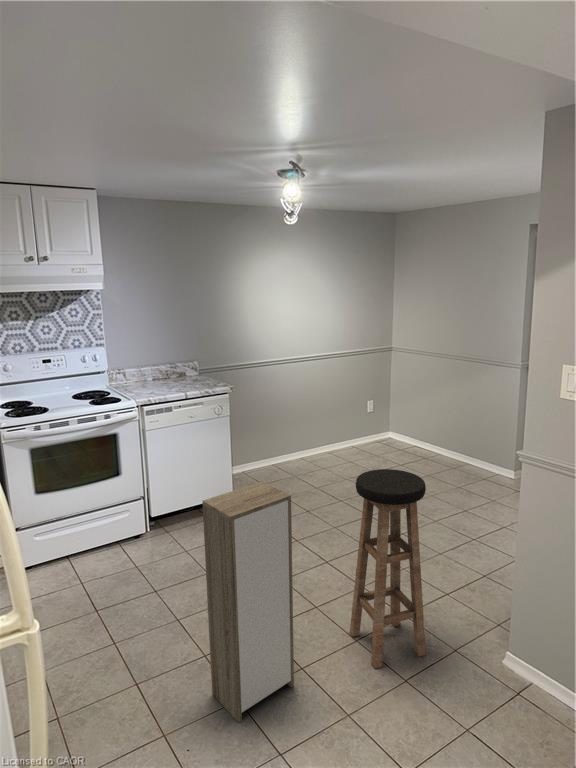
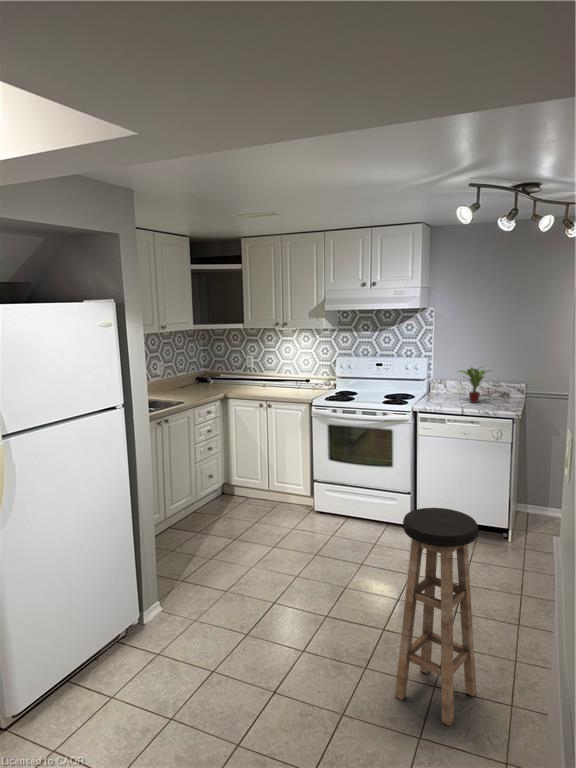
potted plant: none [151,346,194,386] -> present [459,367,488,403]
storage cabinet: present [203,482,294,722] -> none [275,472,343,658]

